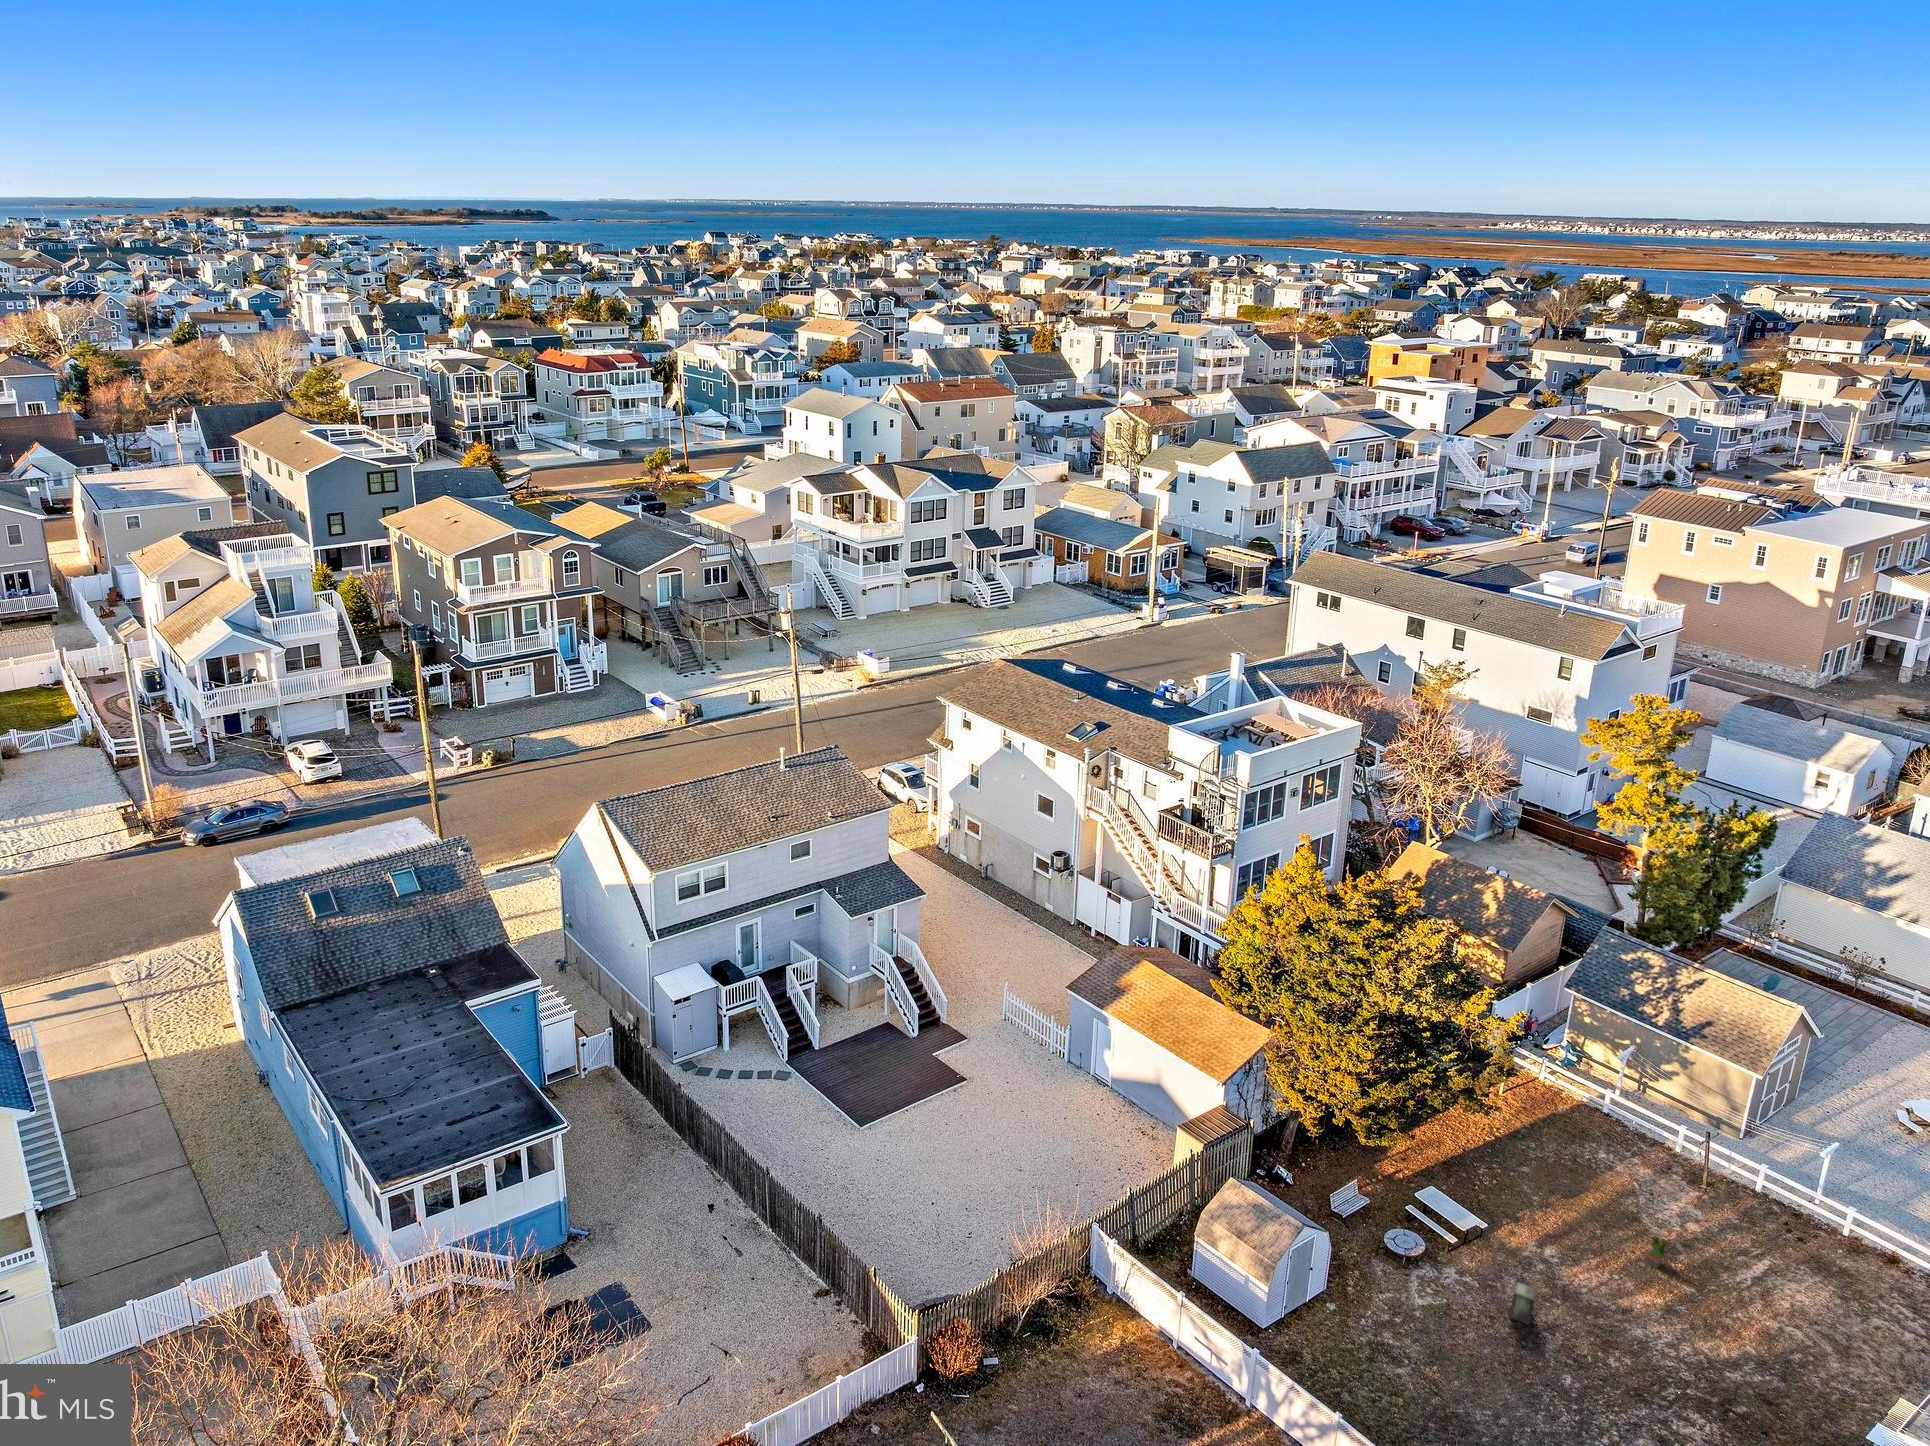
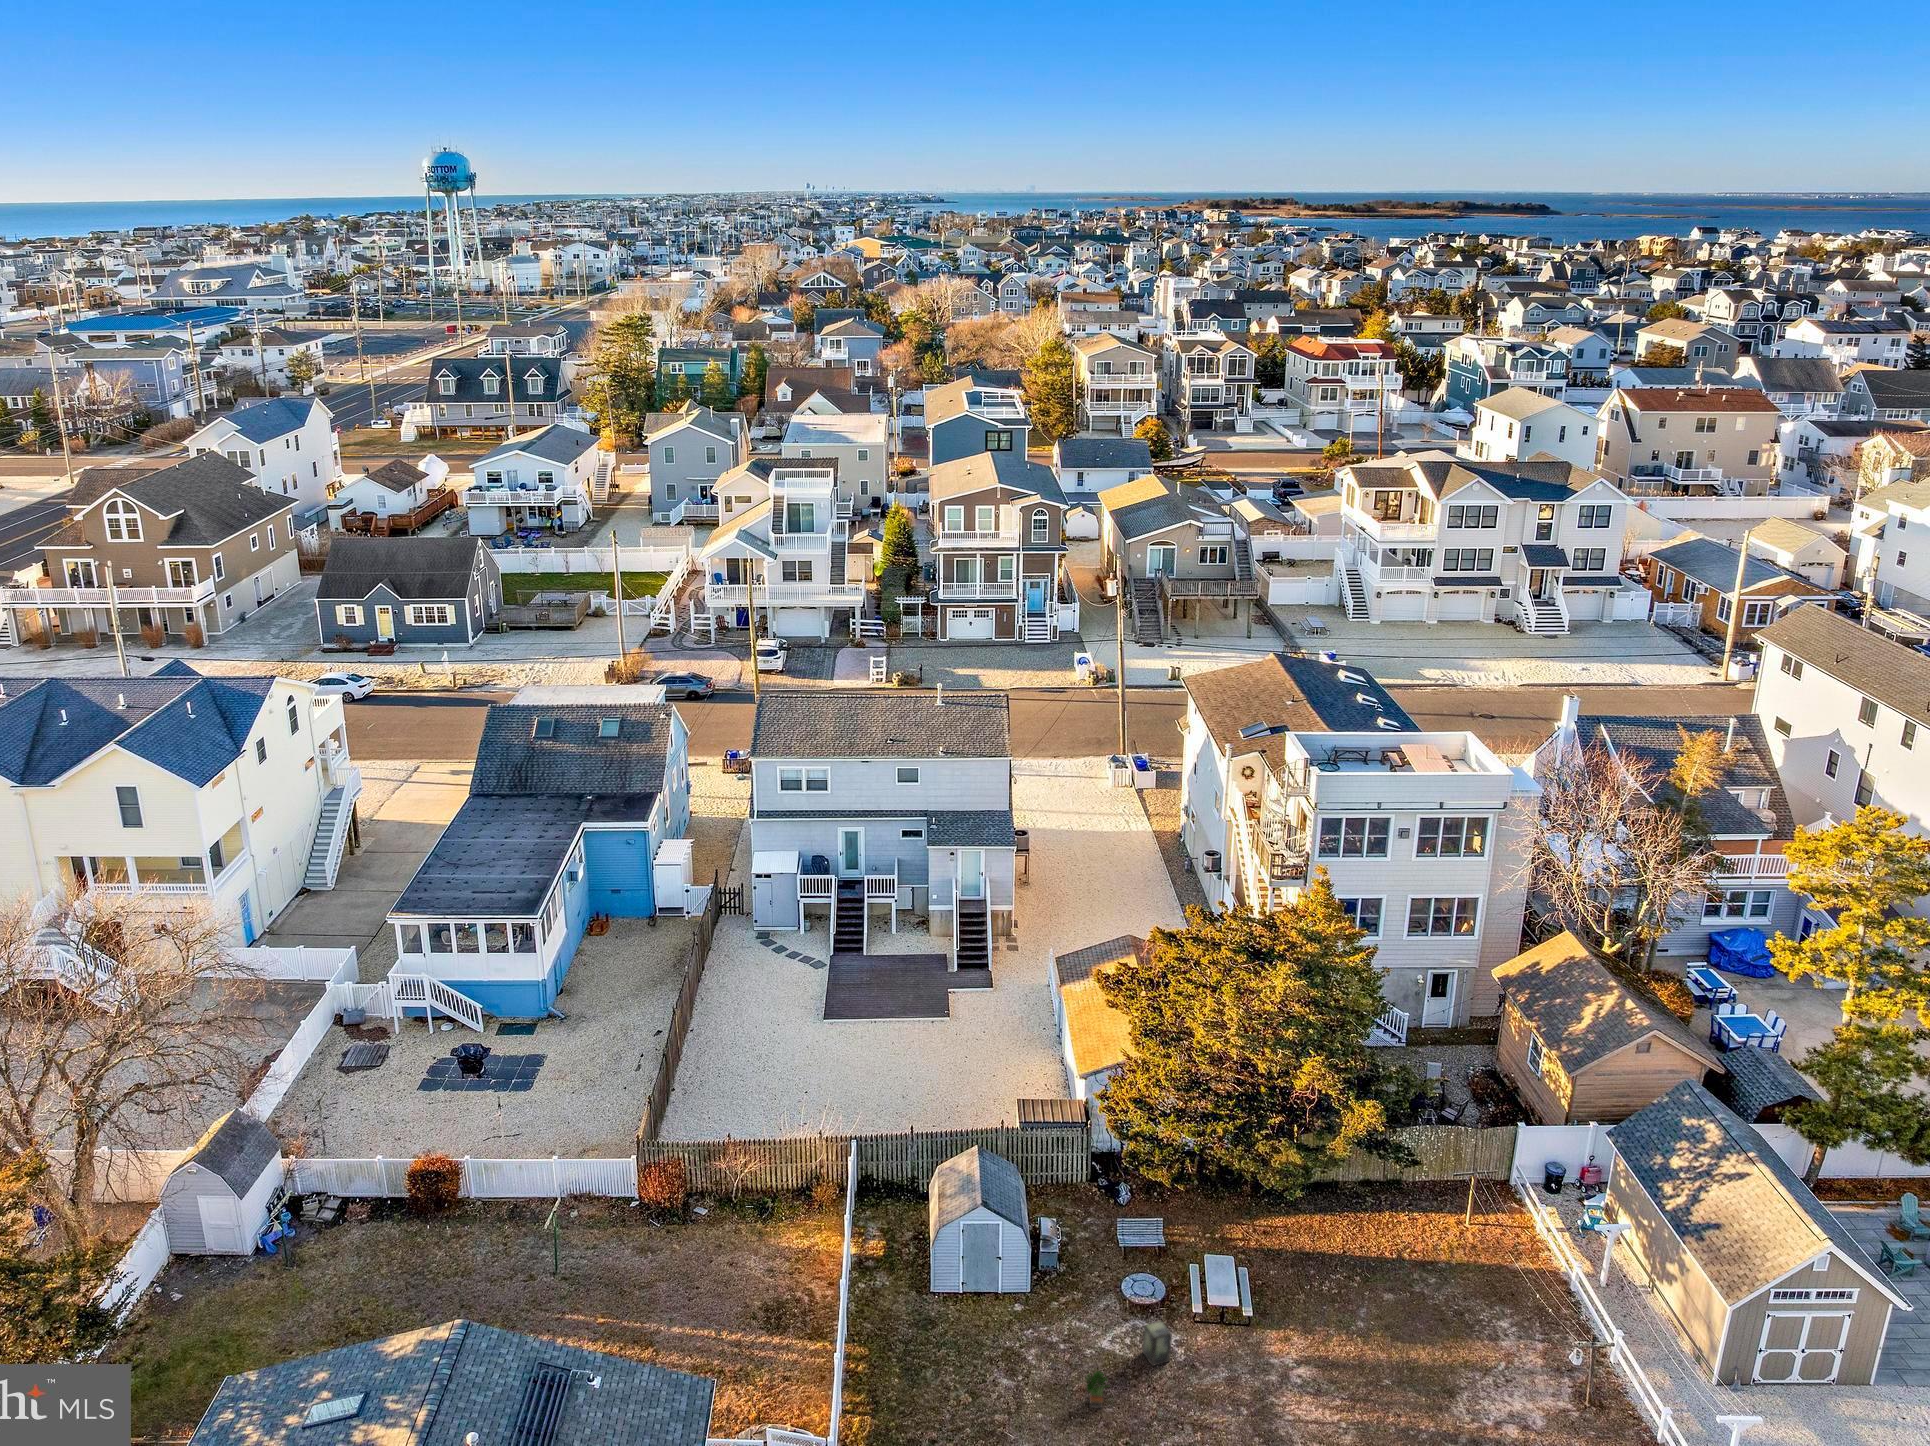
potted tree: present [1647,1236,1670,1268] -> present [1085,1371,1107,1408]

